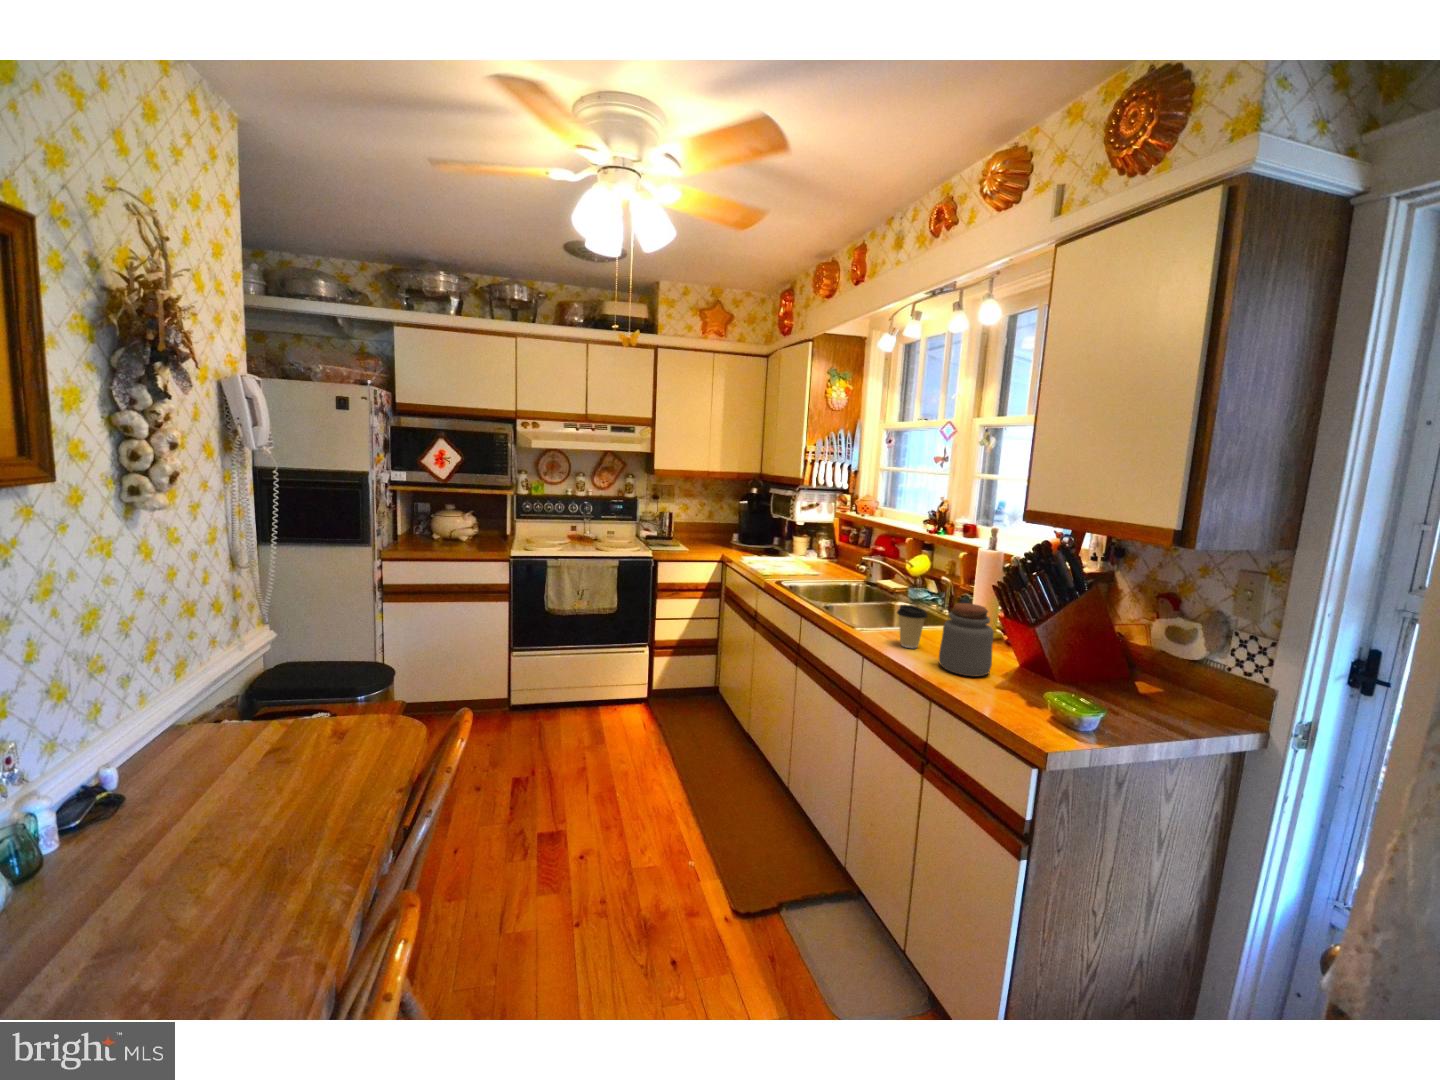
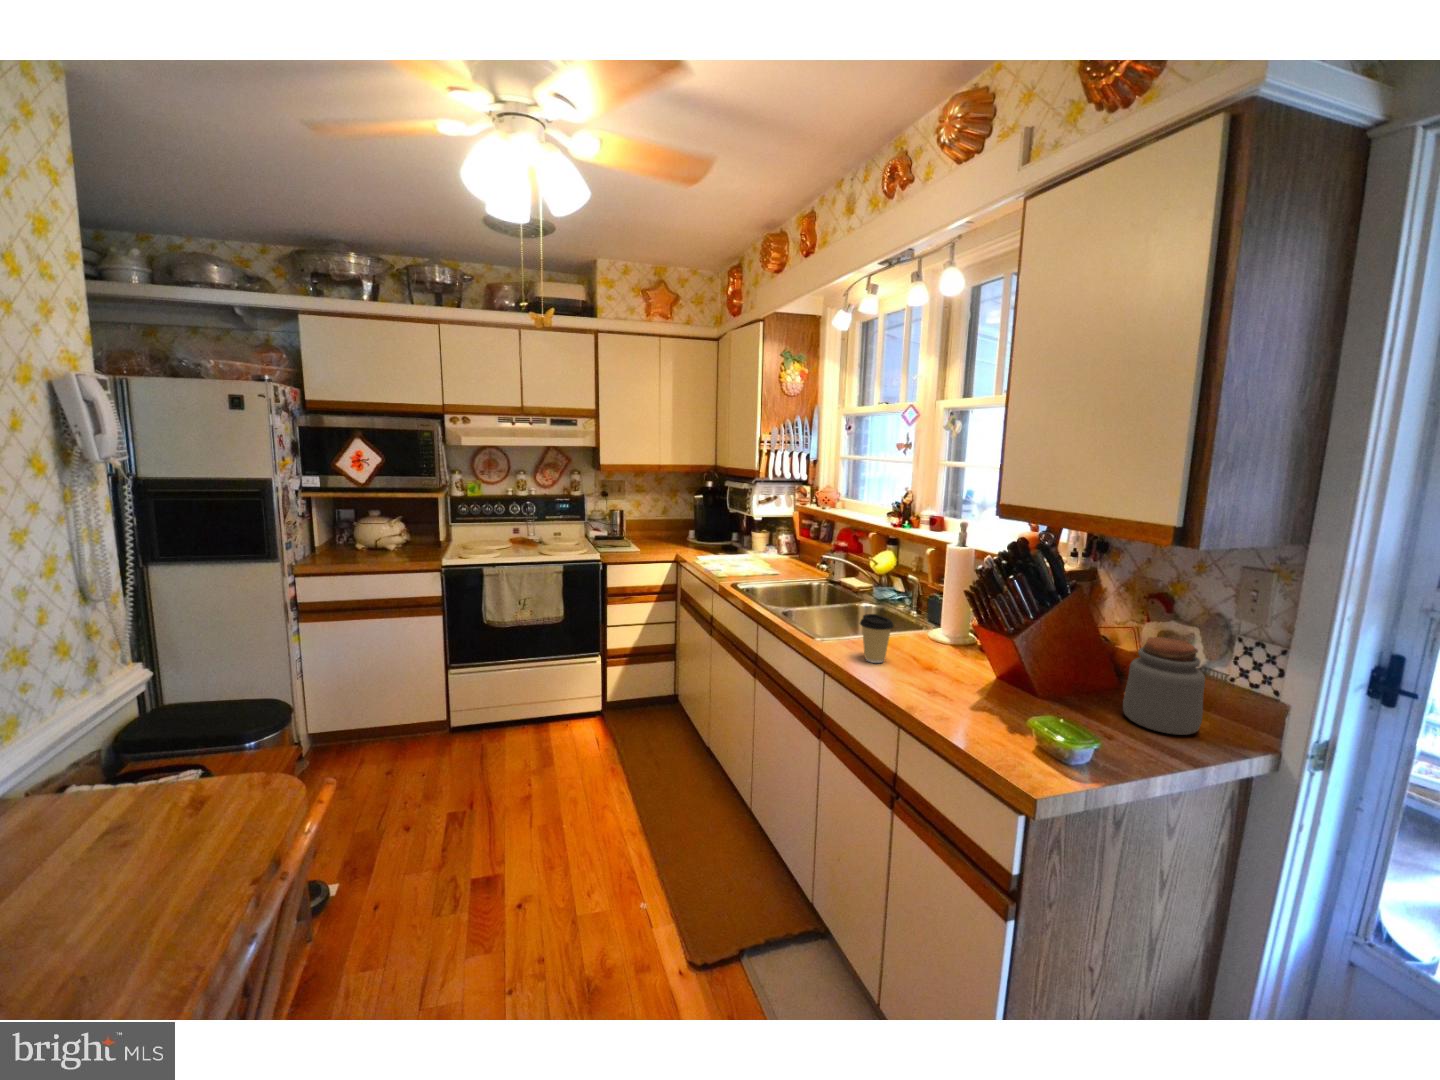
jar: present [939,603,994,676] -> present [1123,637,1205,735]

